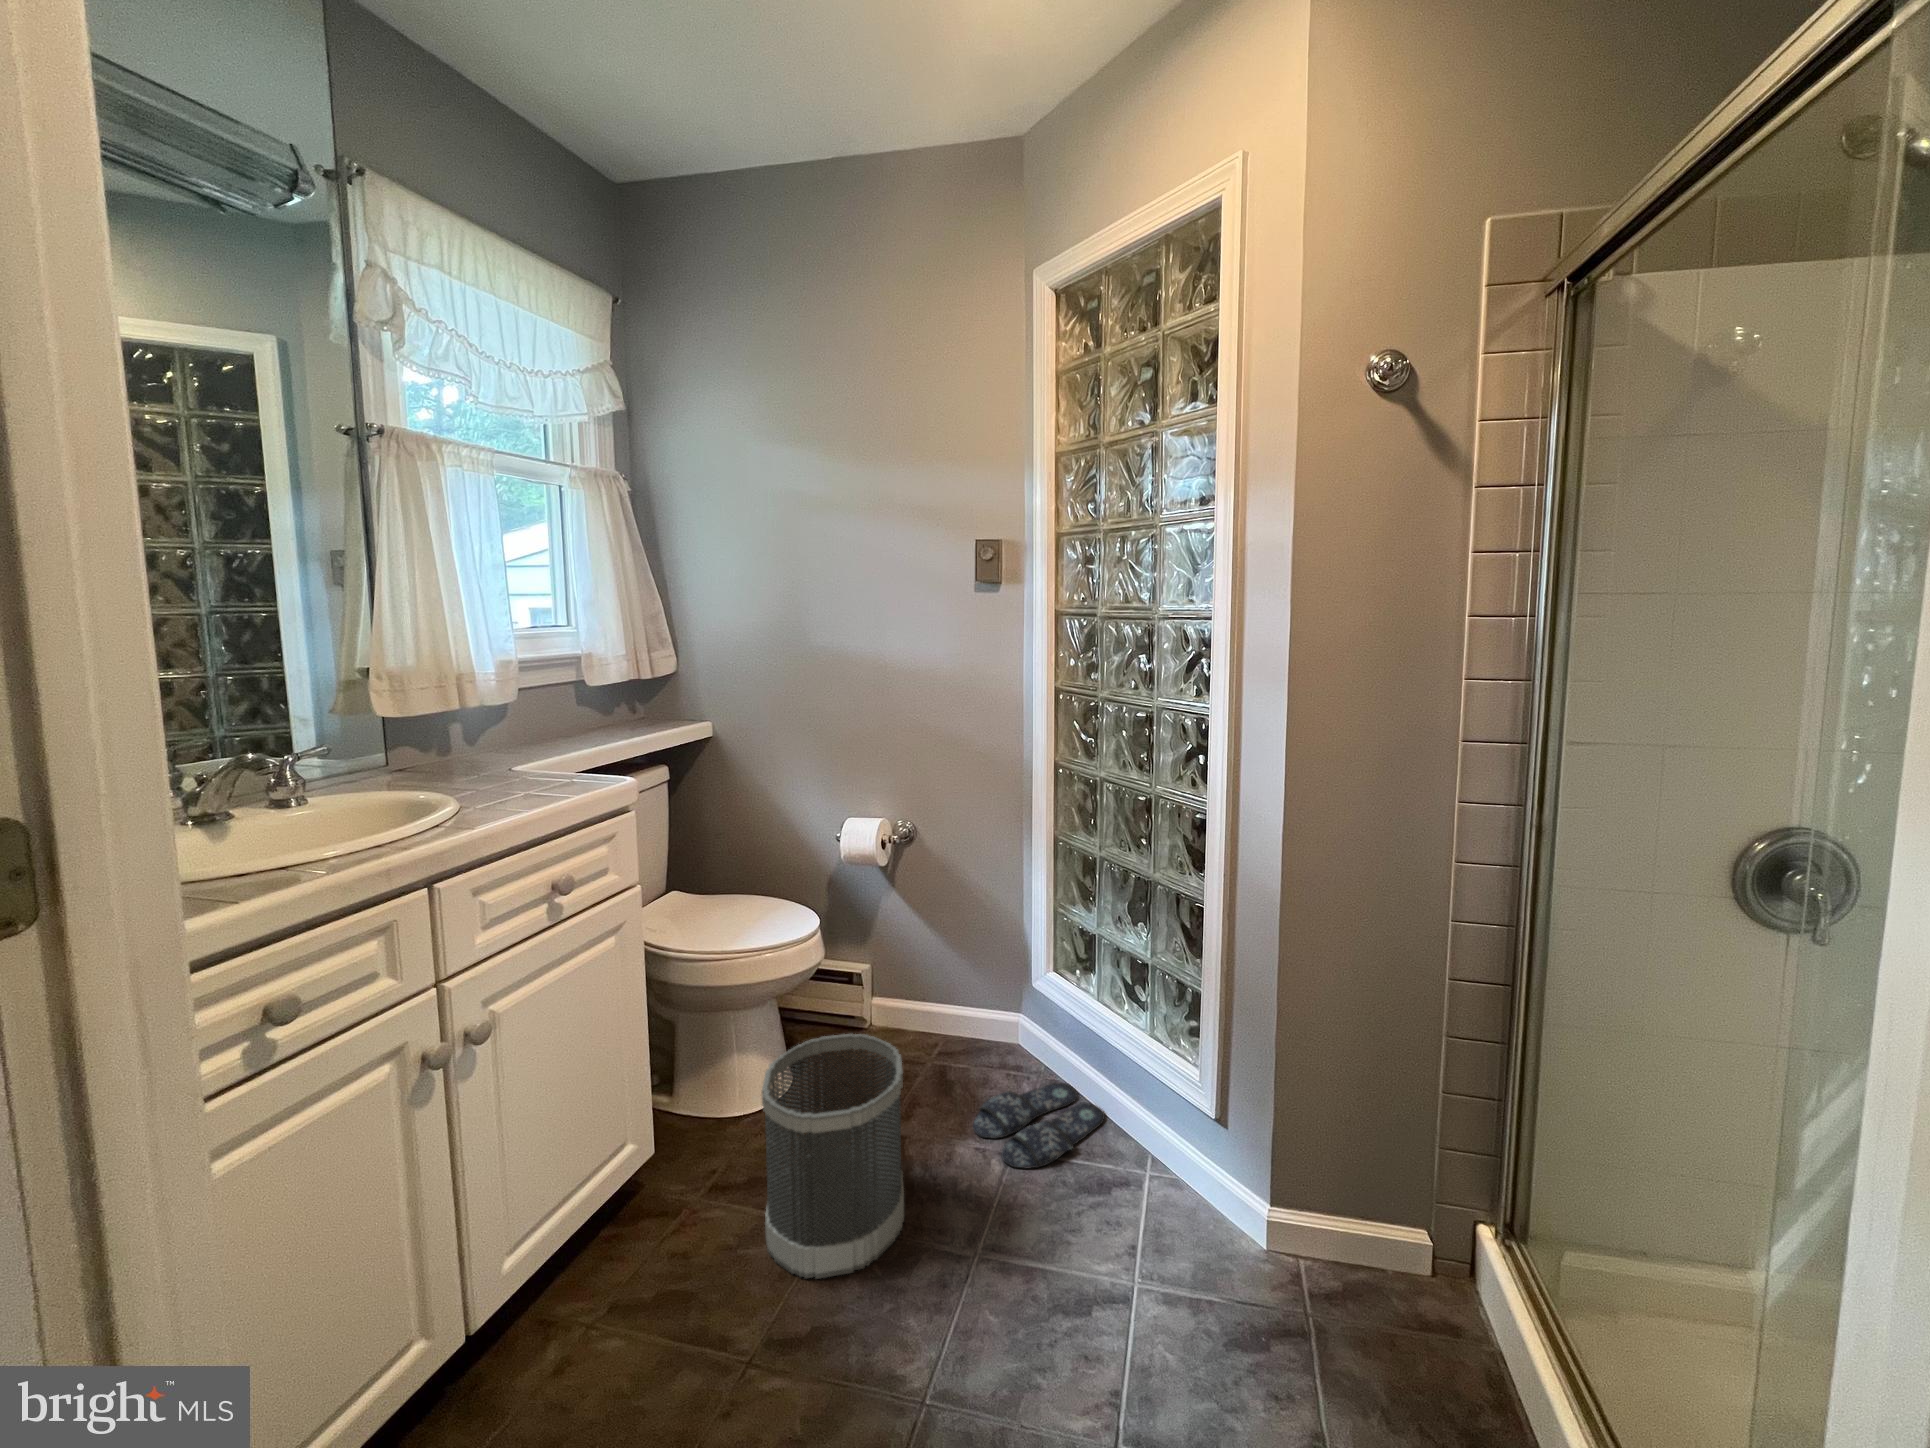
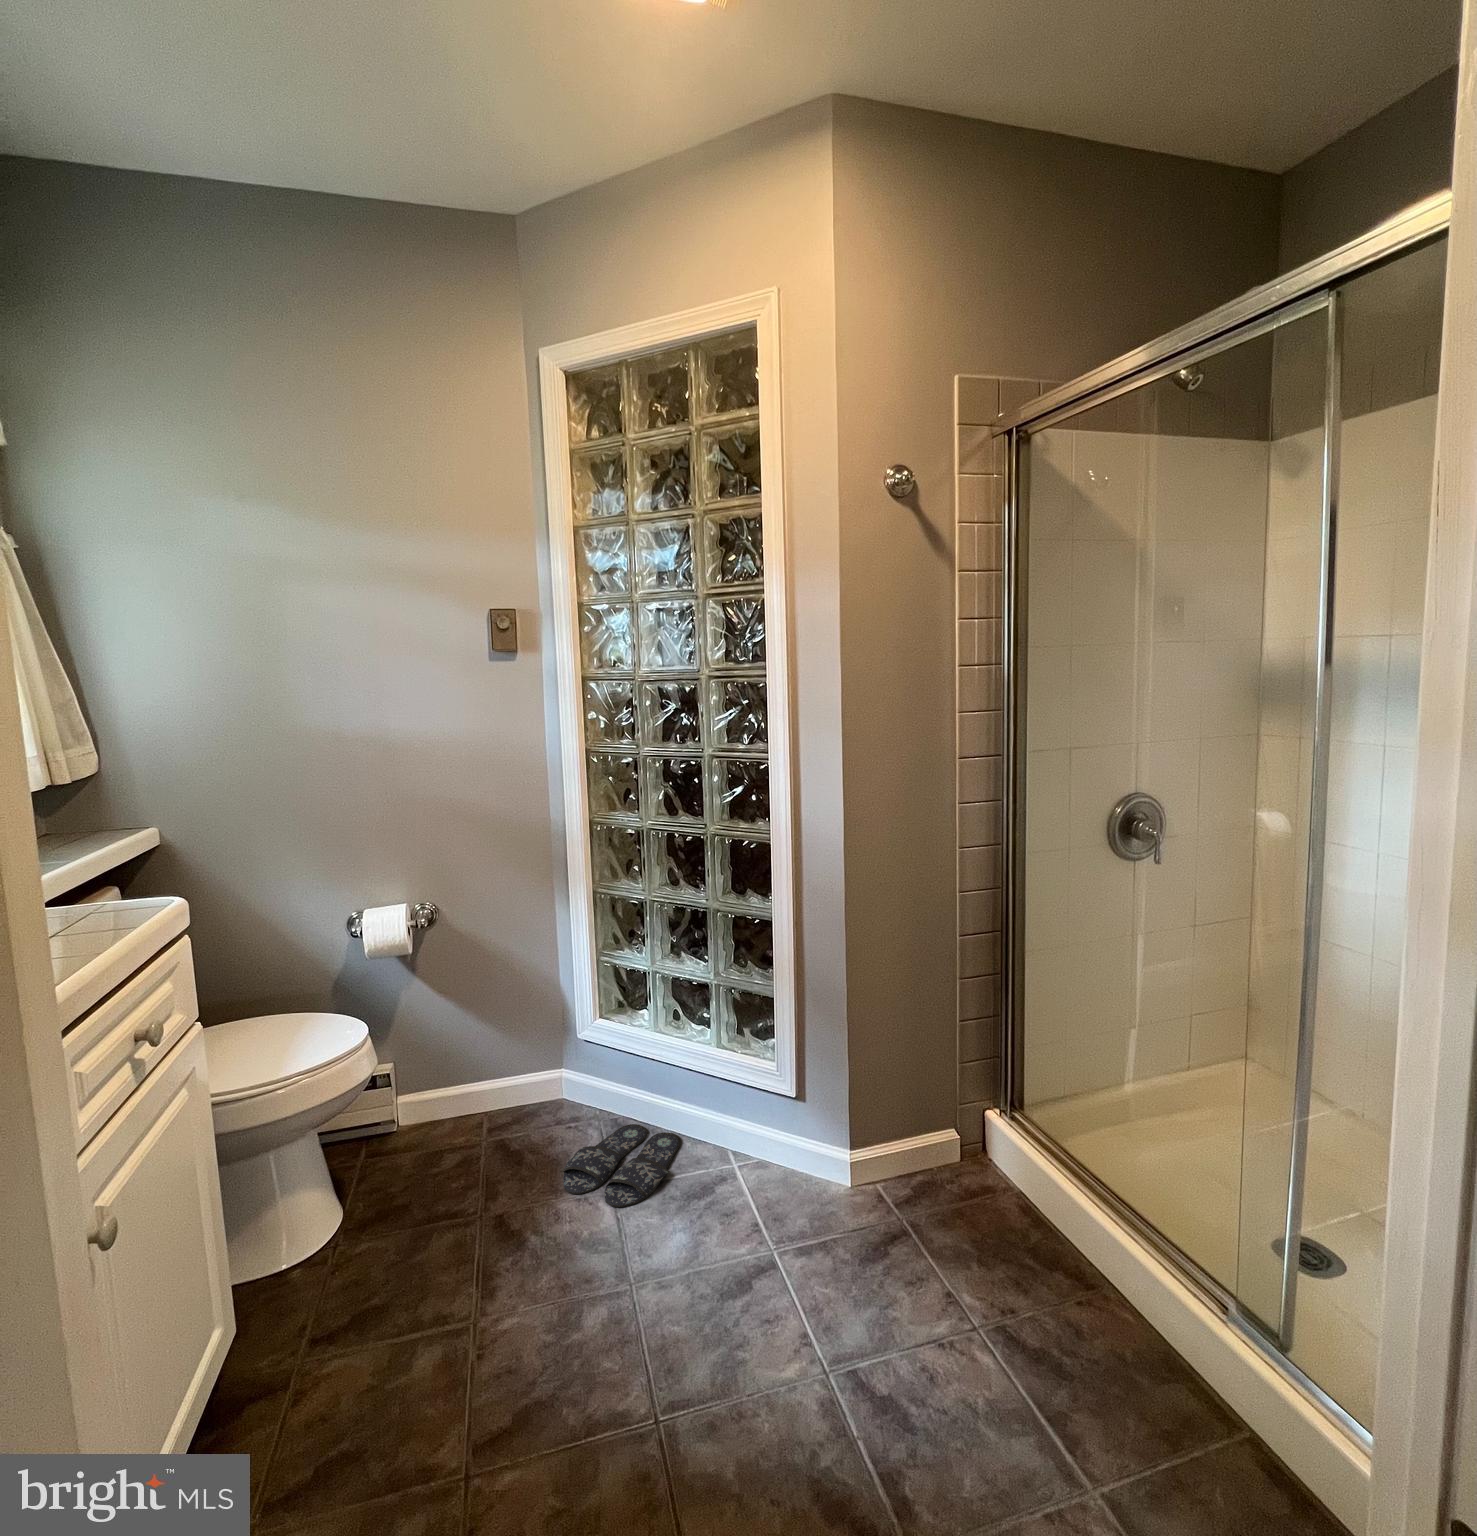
wastebasket: present [762,1034,904,1279] -> none [376,1120,546,1390]

